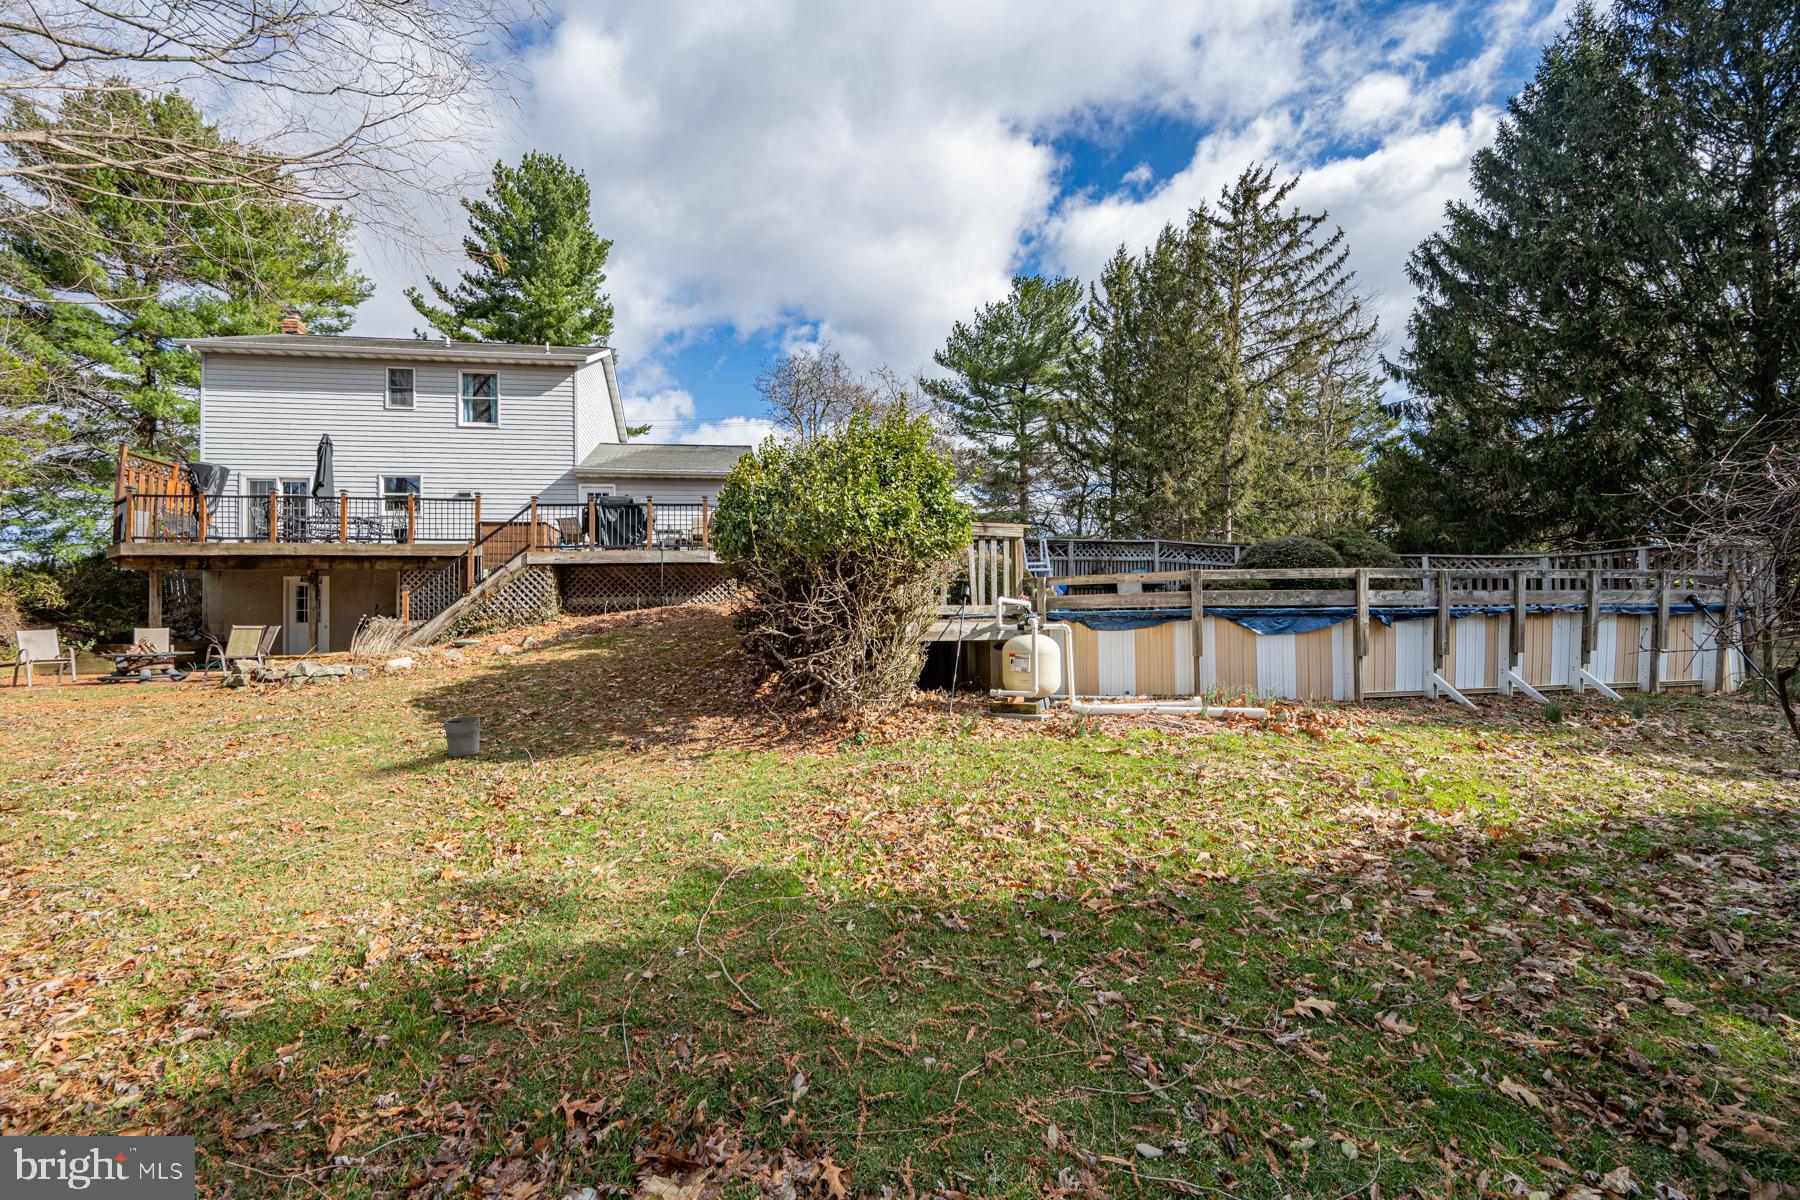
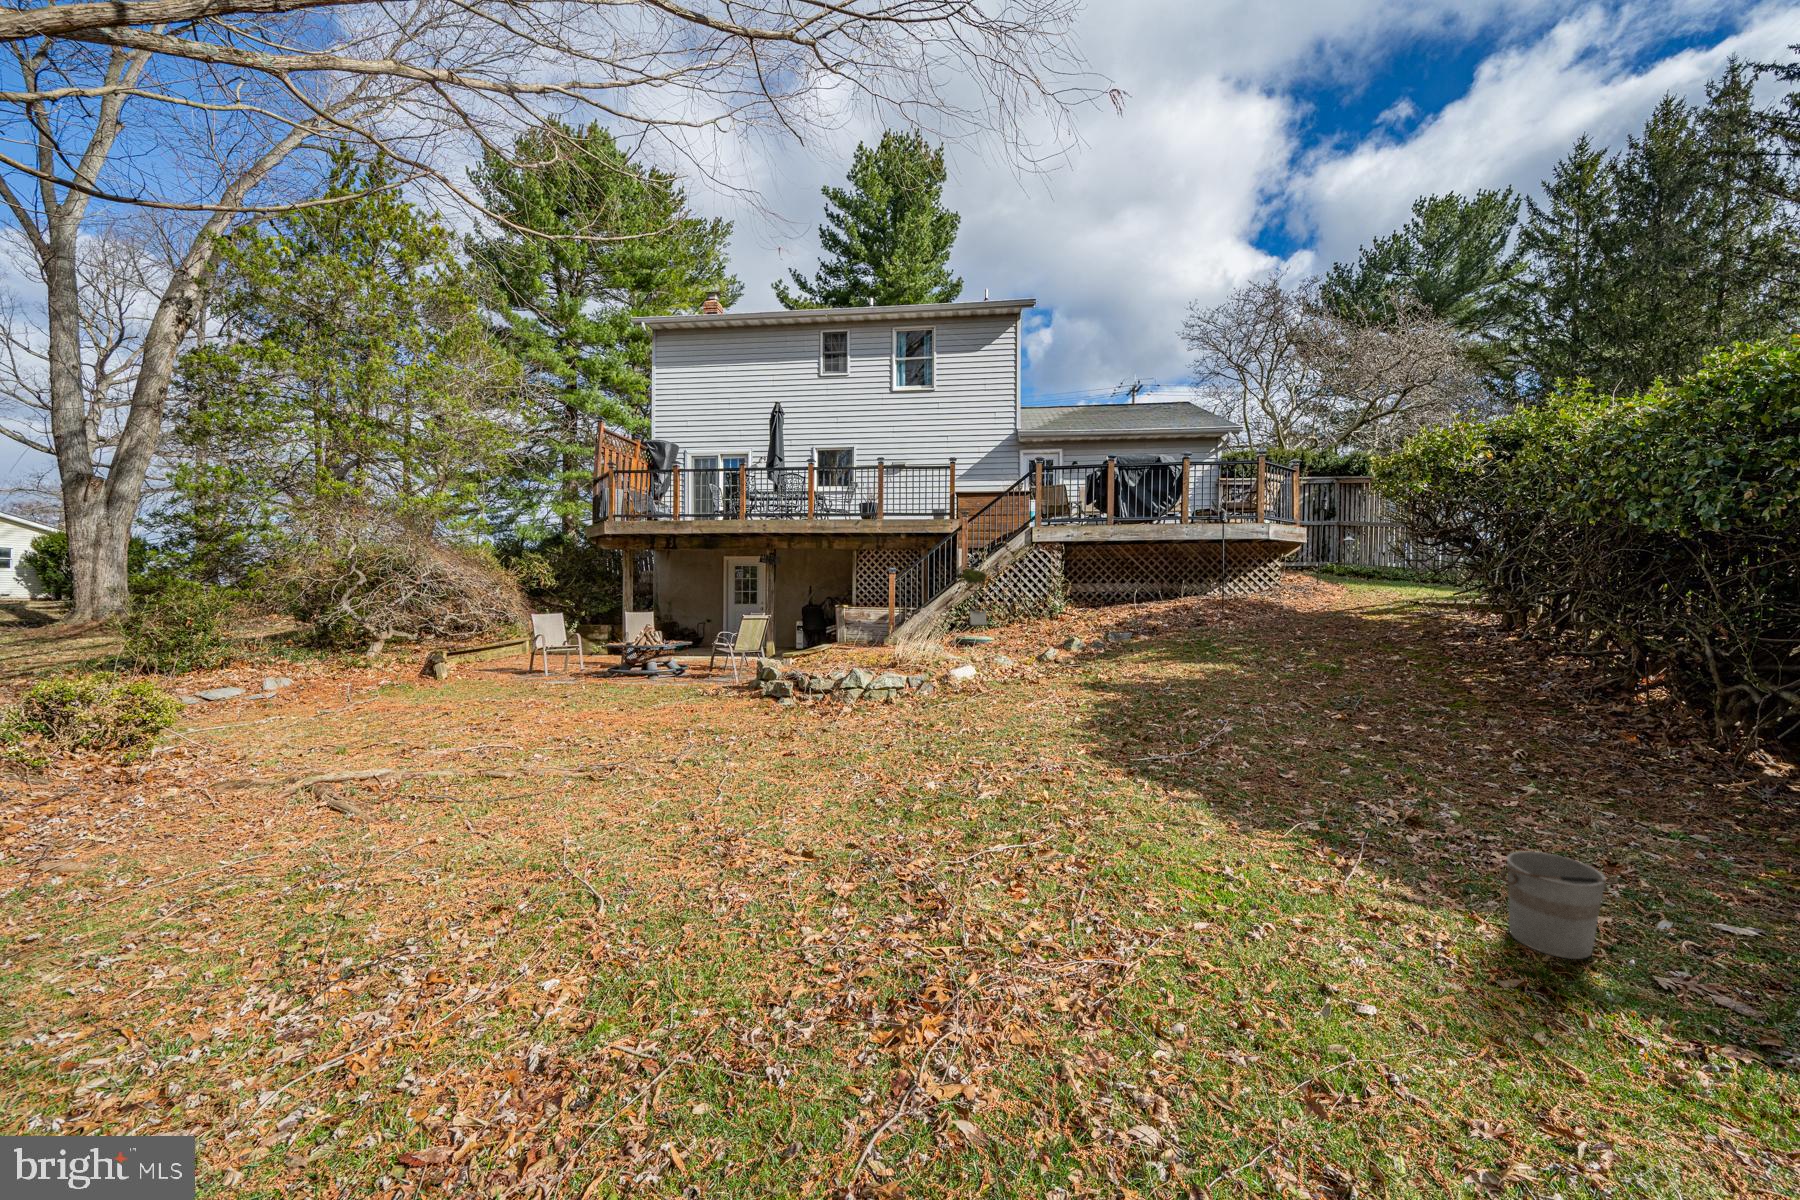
potted tree: none [462,586,487,631] -> present [963,569,987,625]

